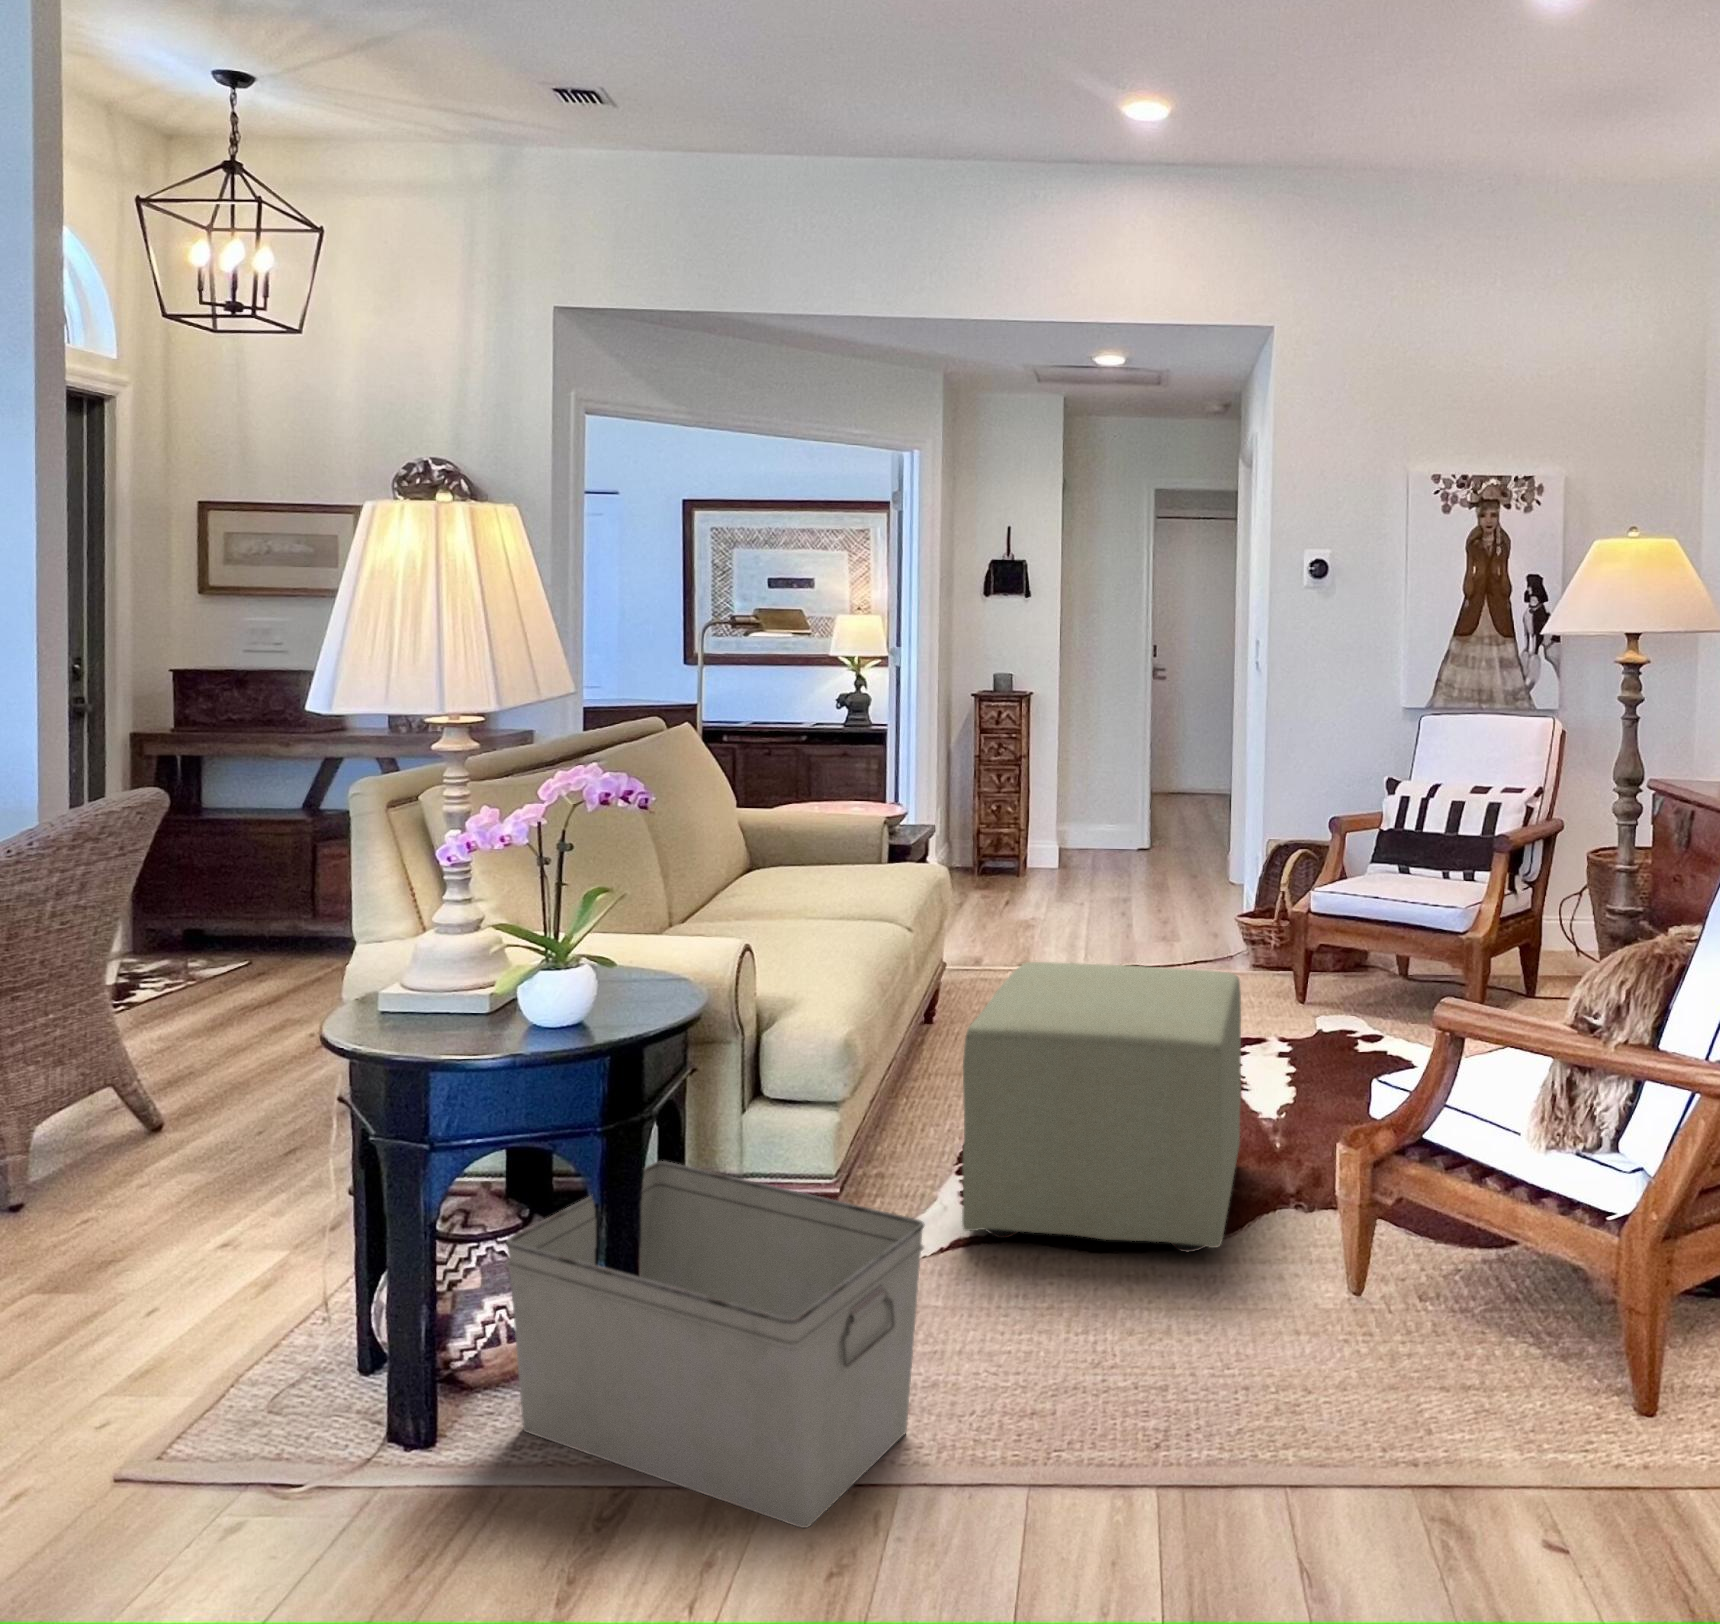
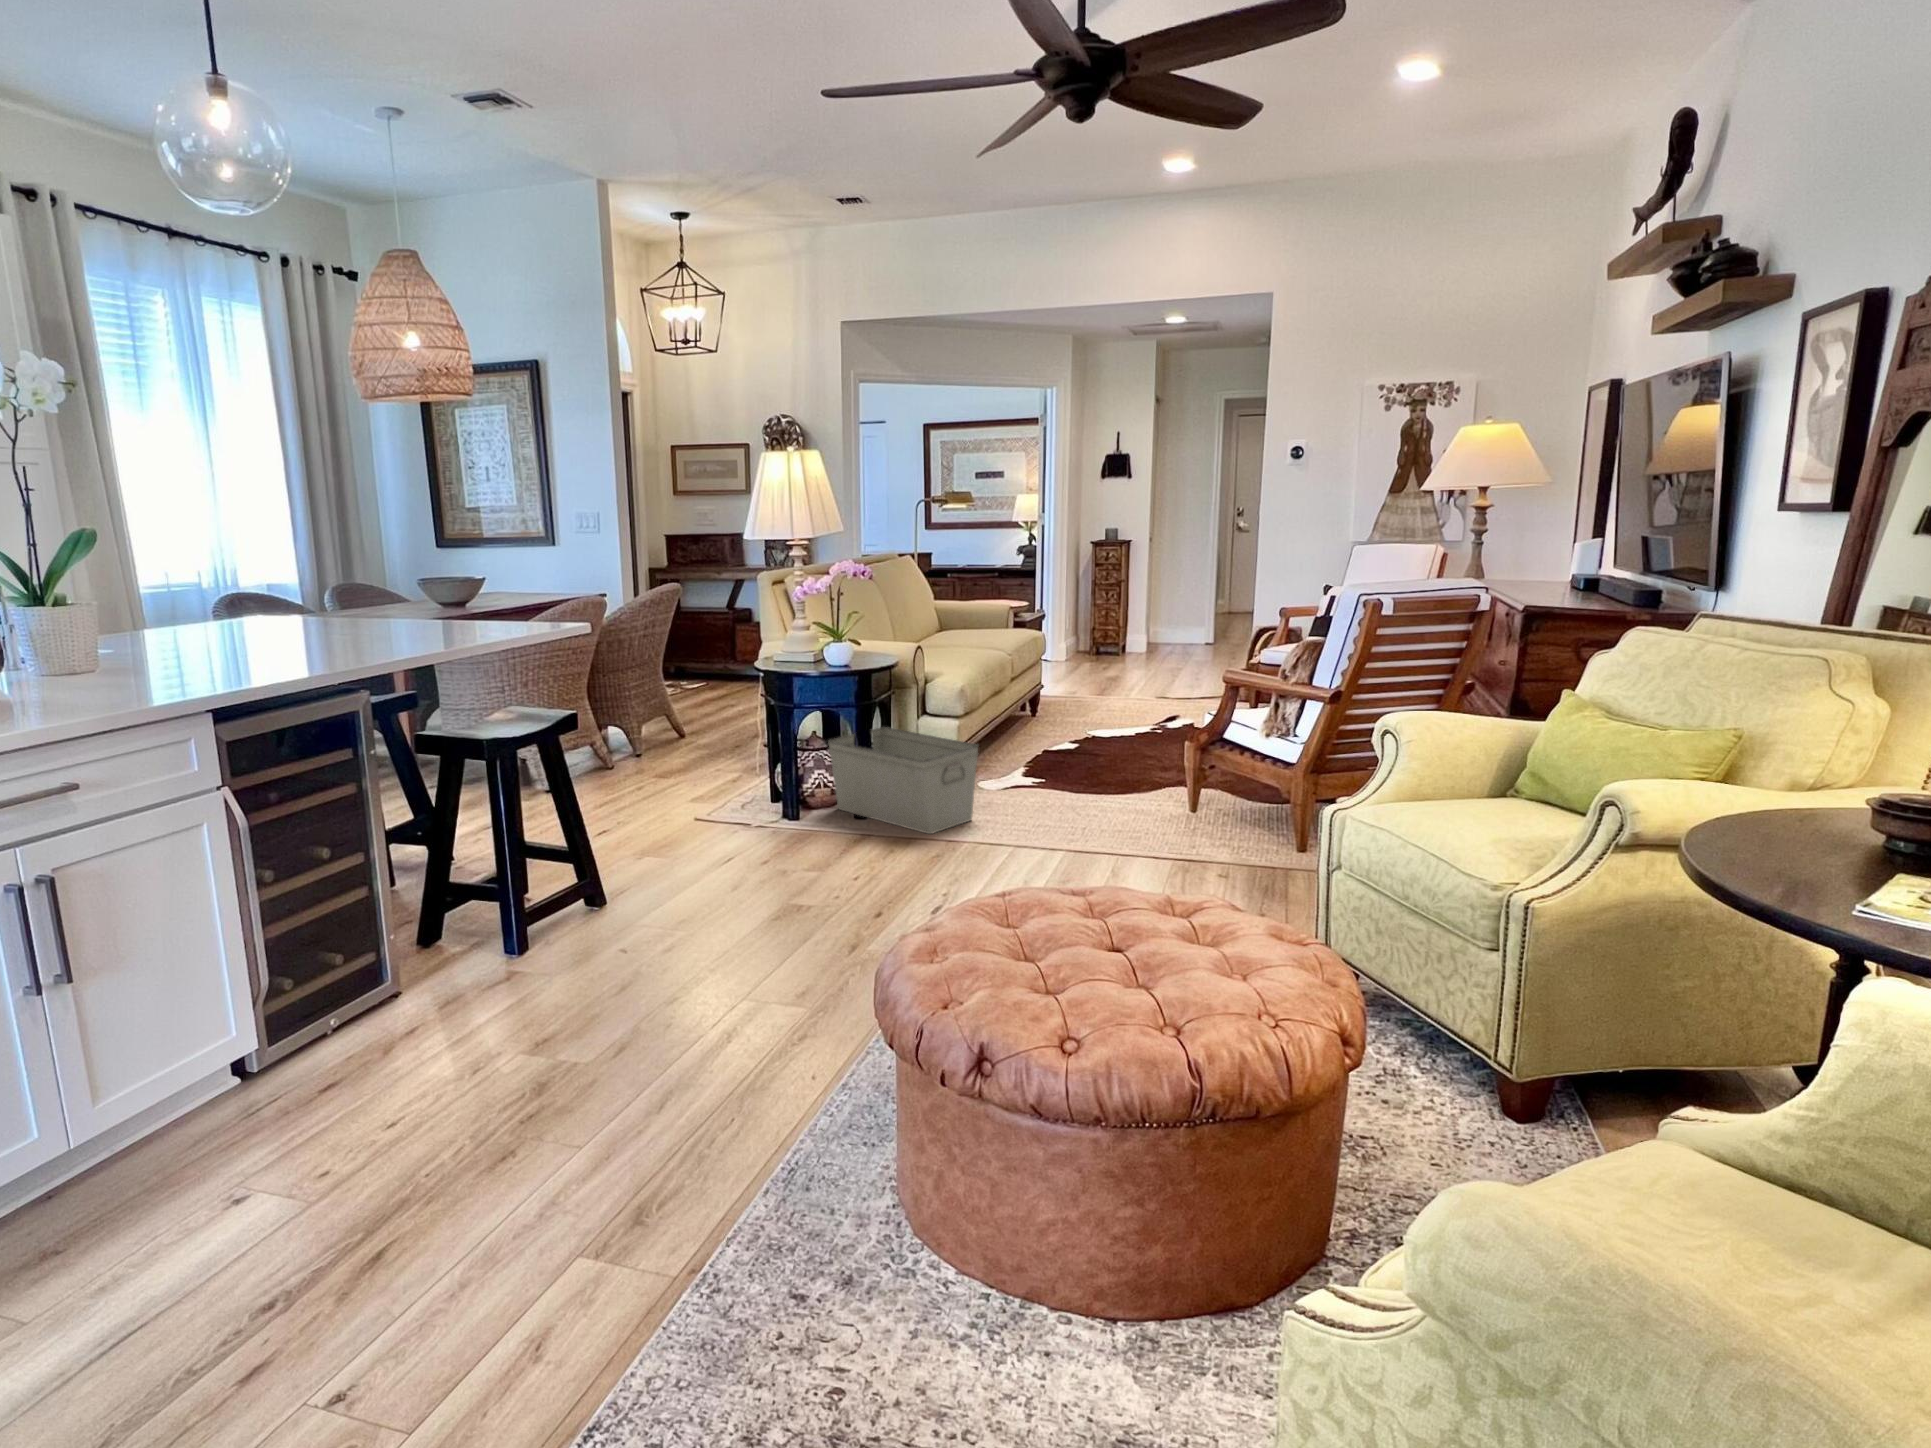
ottoman: present [962,962,1241,1252] -> none [1014,671,1162,791]

